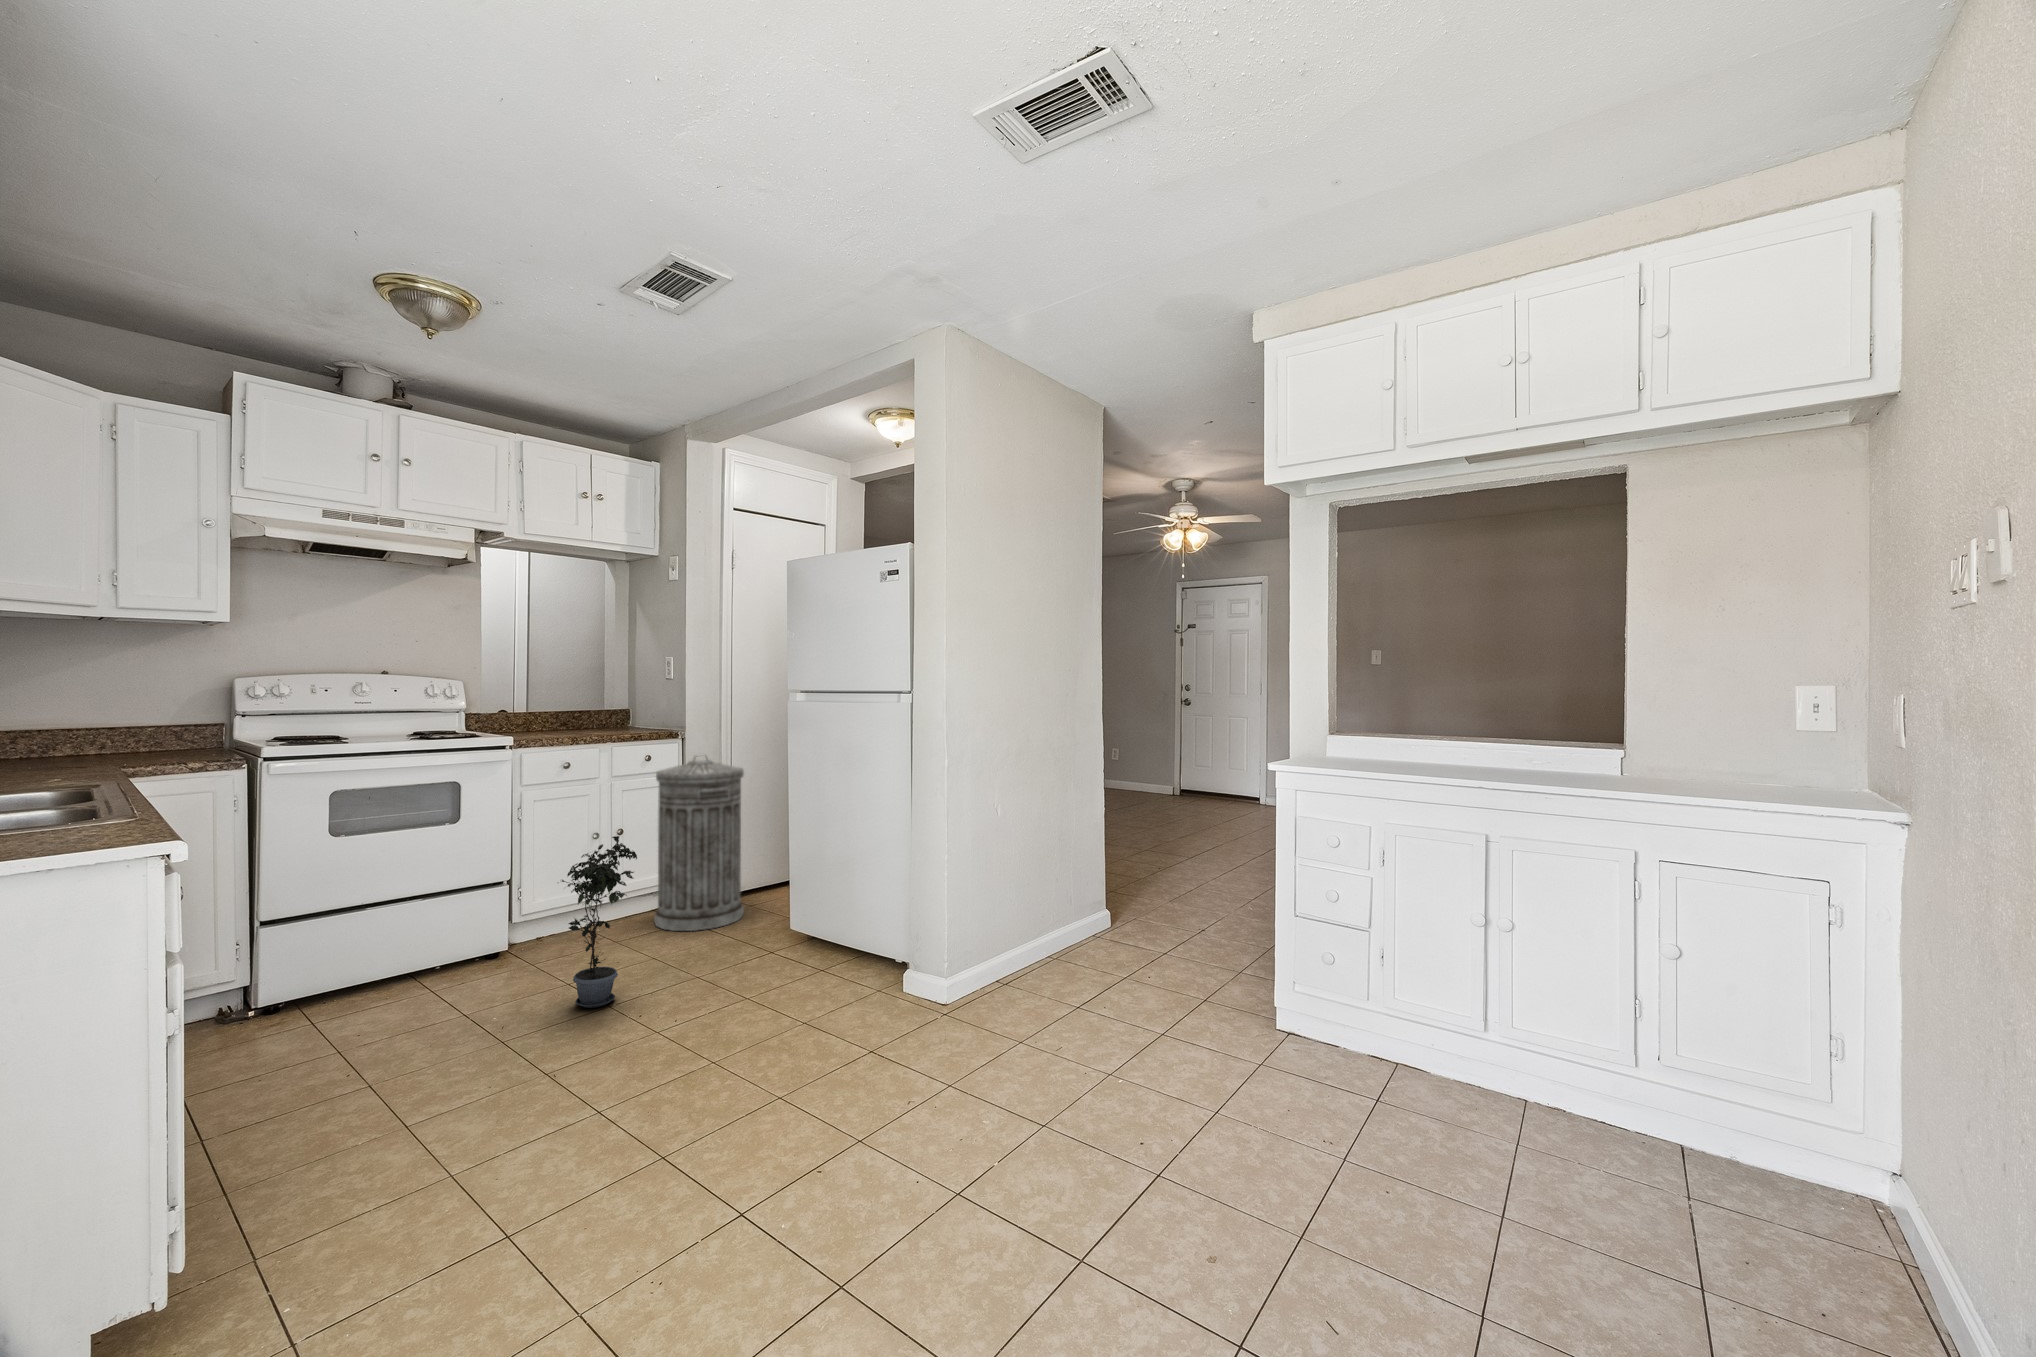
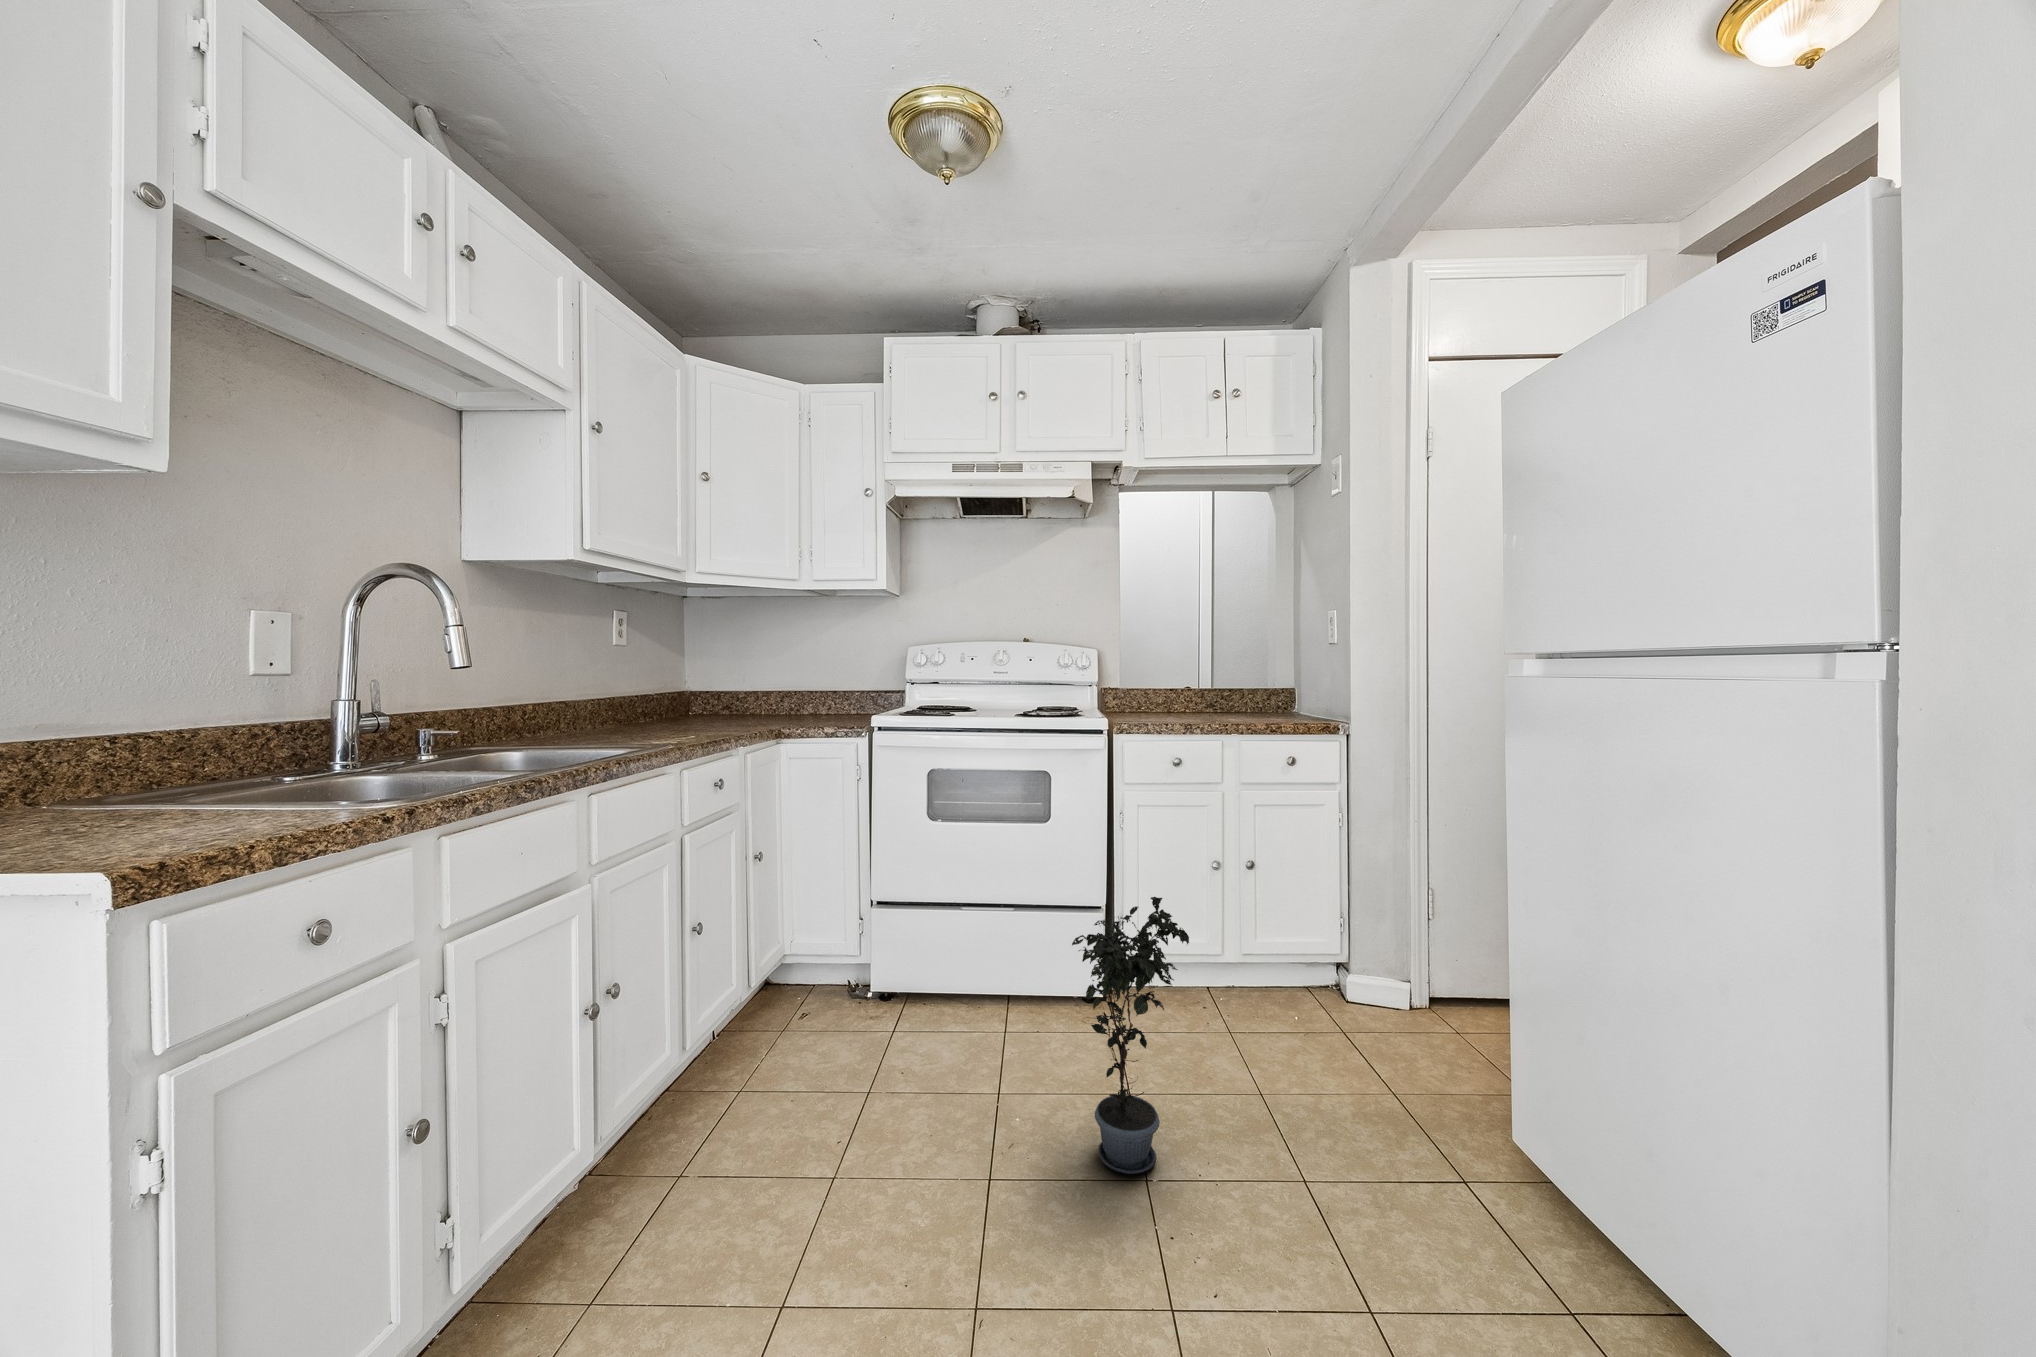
trash can: present [654,756,744,931] -> none [1293,764,1440,1059]

